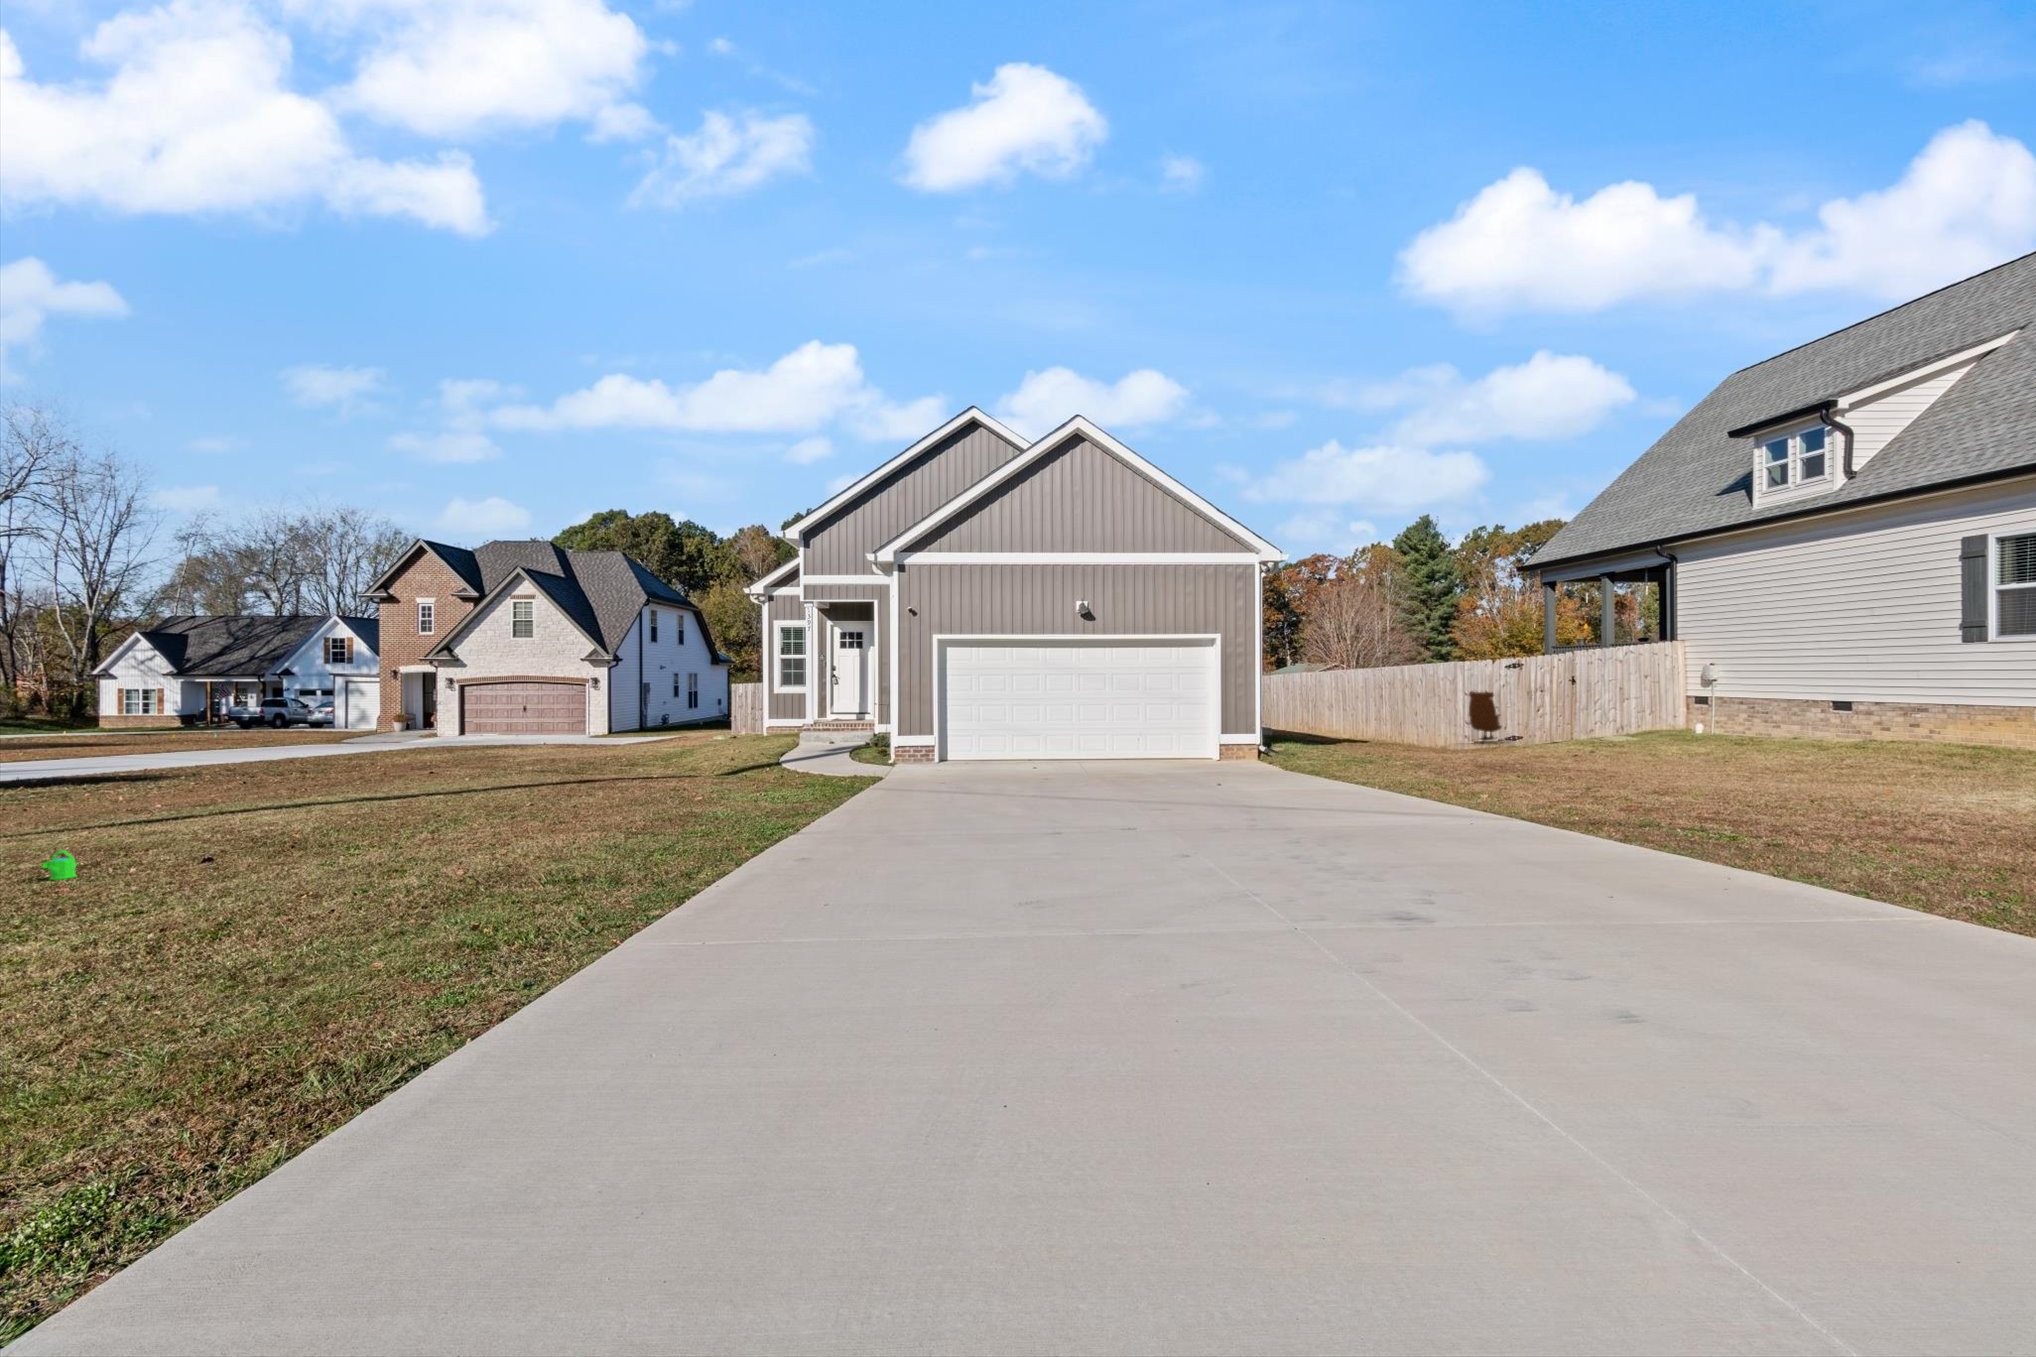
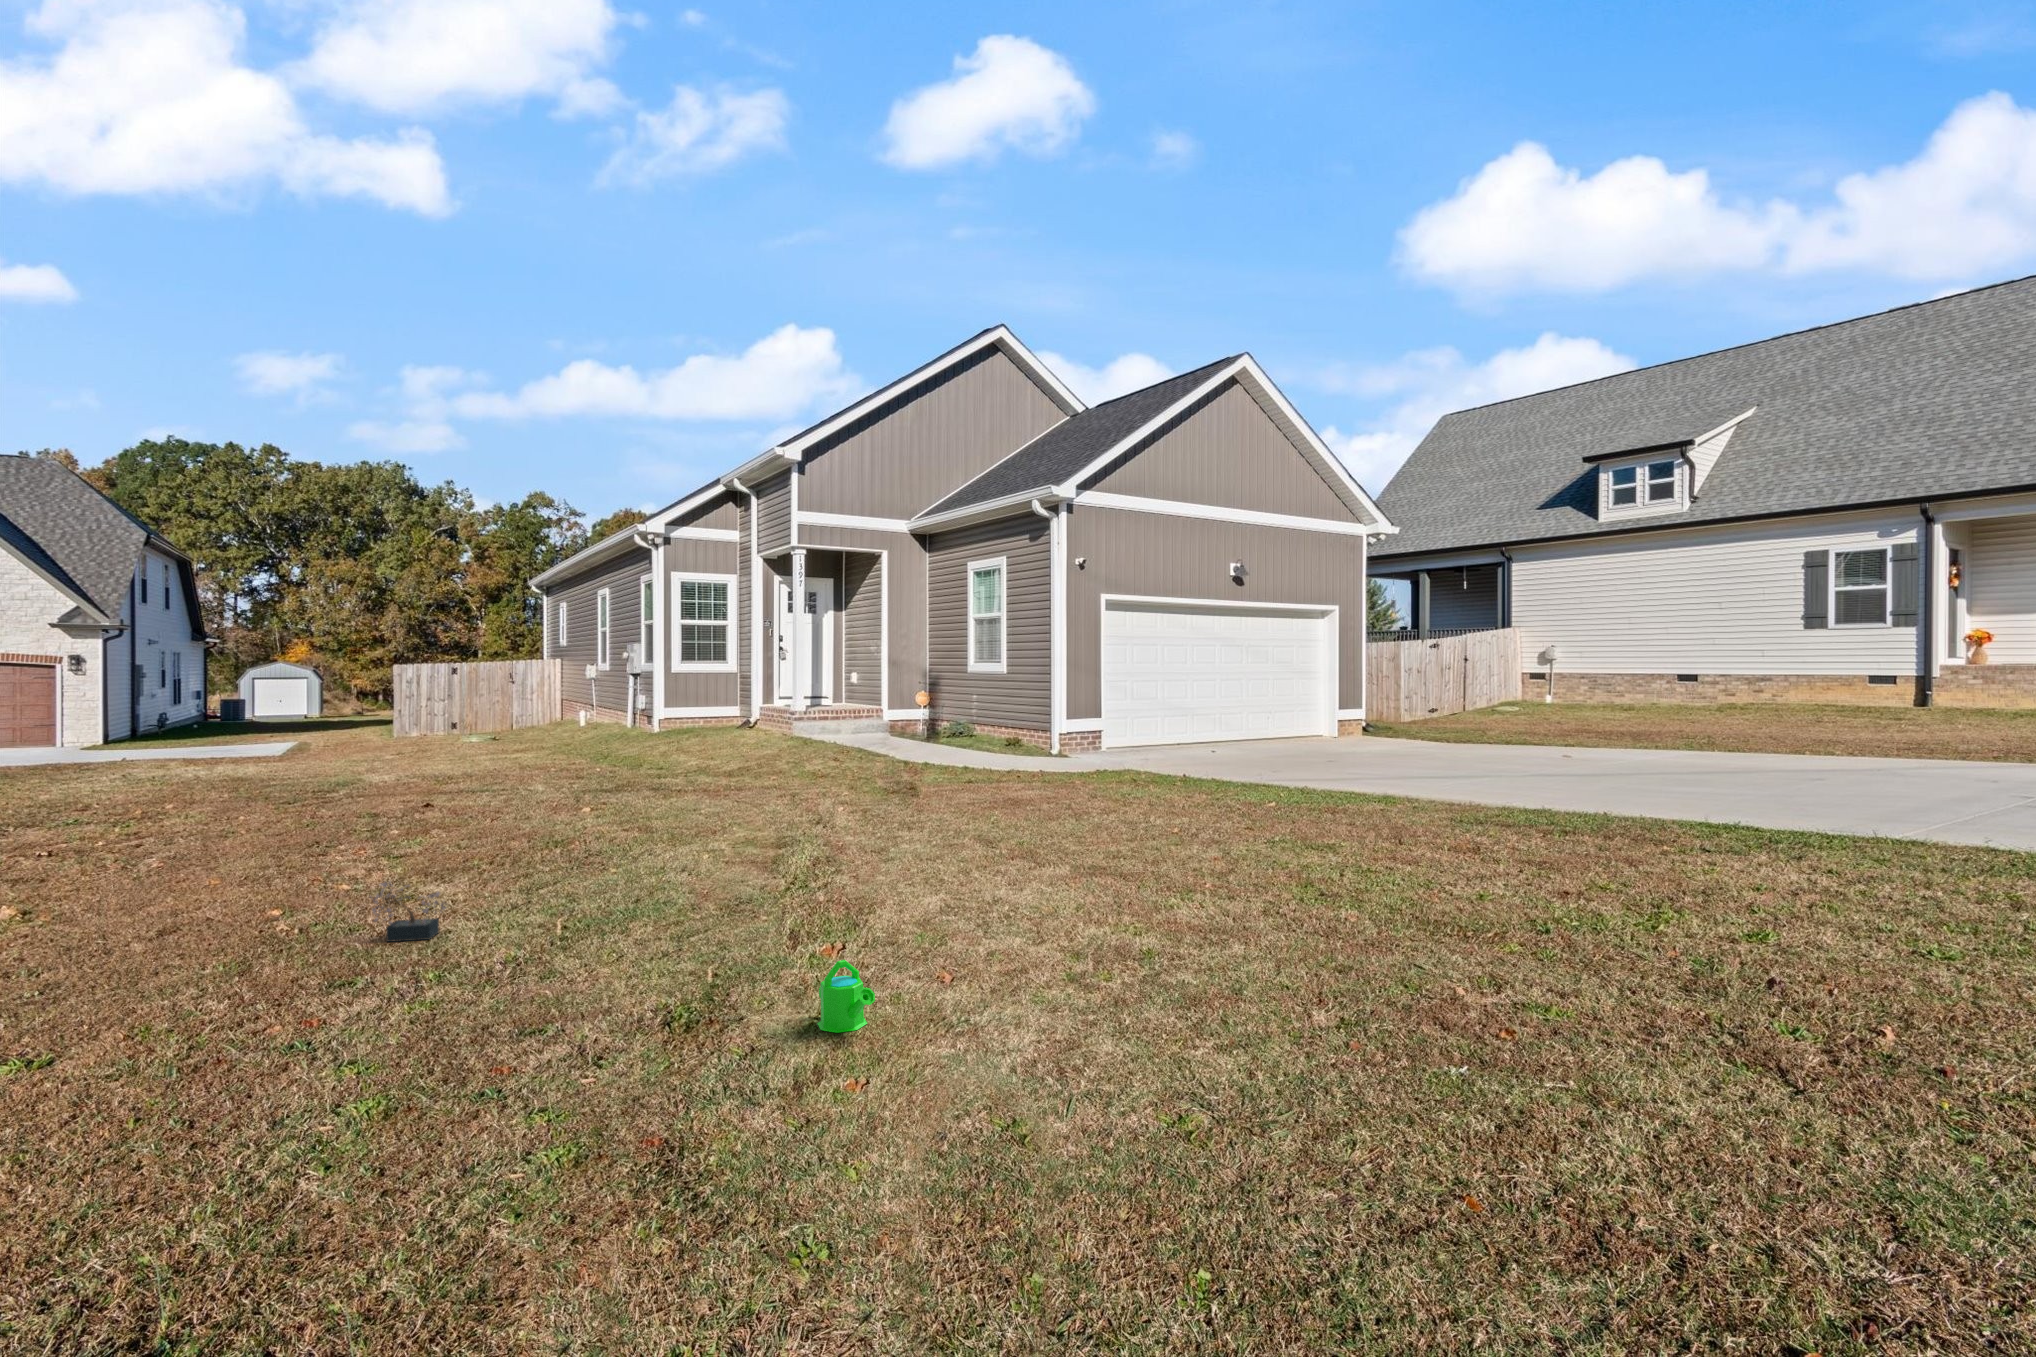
lounge chair: present [1469,692,1501,741] -> none [1449,667,1487,714]
decorative plant: none [127,808,164,836] -> present [370,883,445,942]

